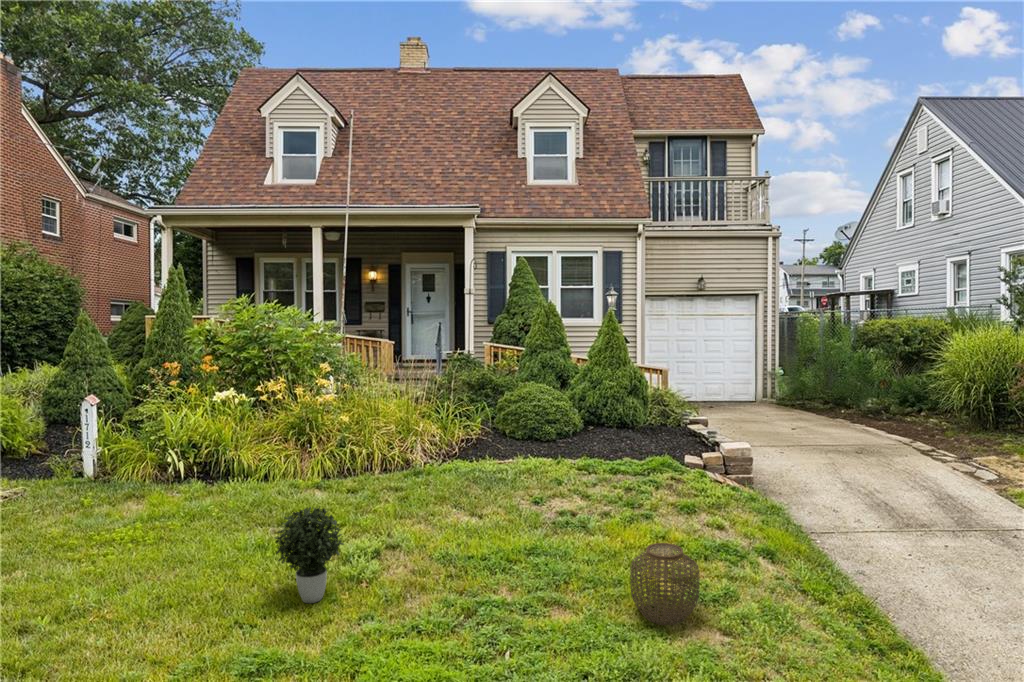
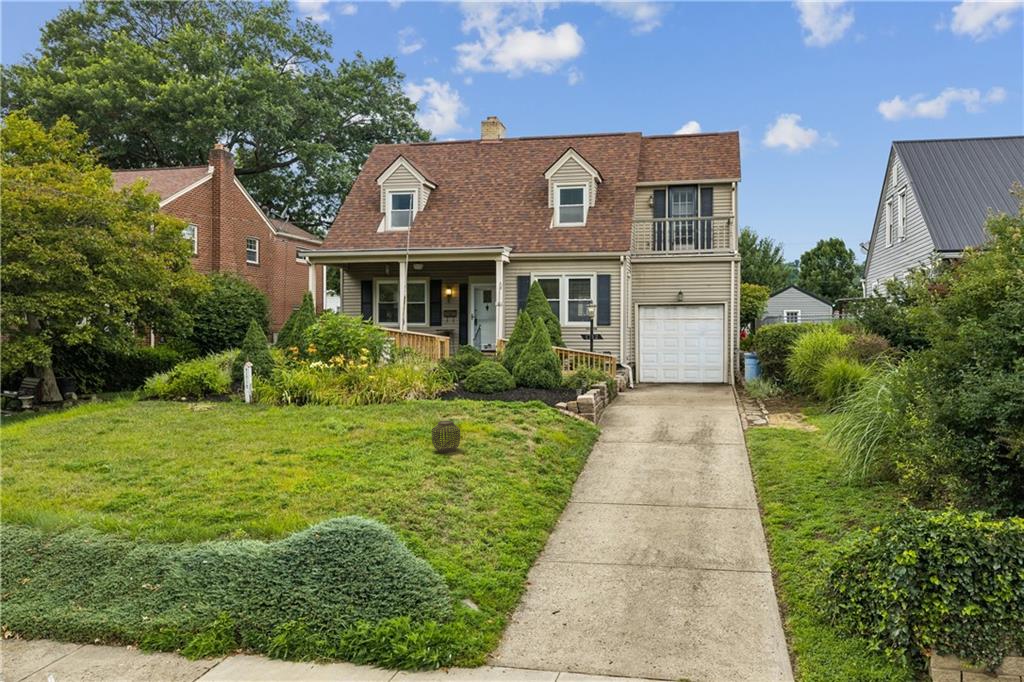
potted plant: present [275,507,344,603] -> none [300,403,330,442]

